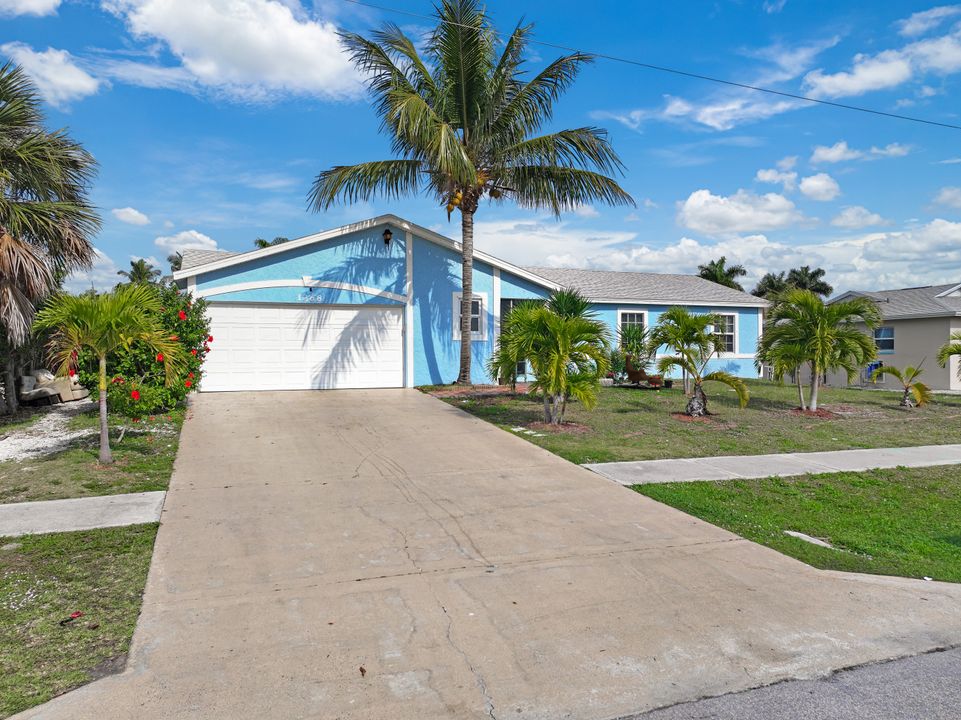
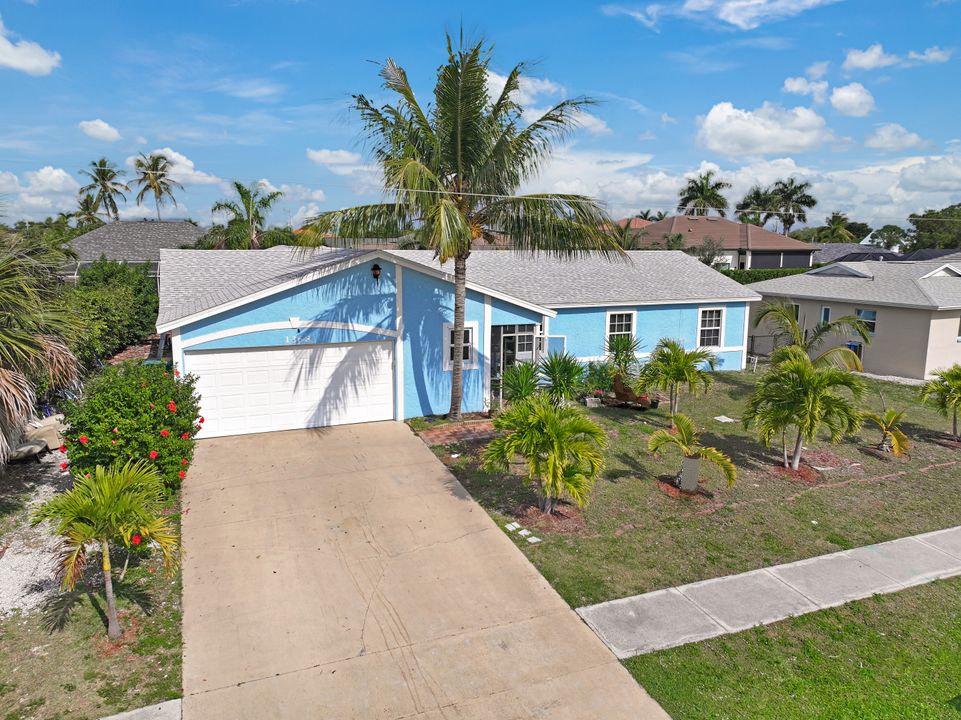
trash can: none [702,379,721,423] -> present [681,452,701,495]

